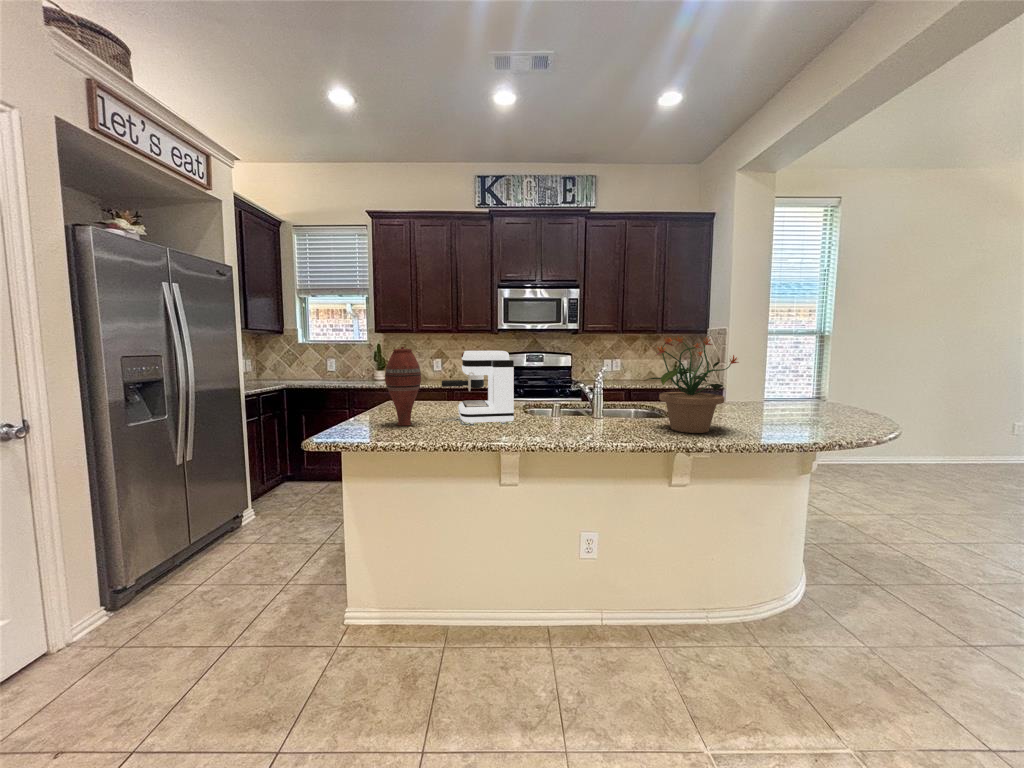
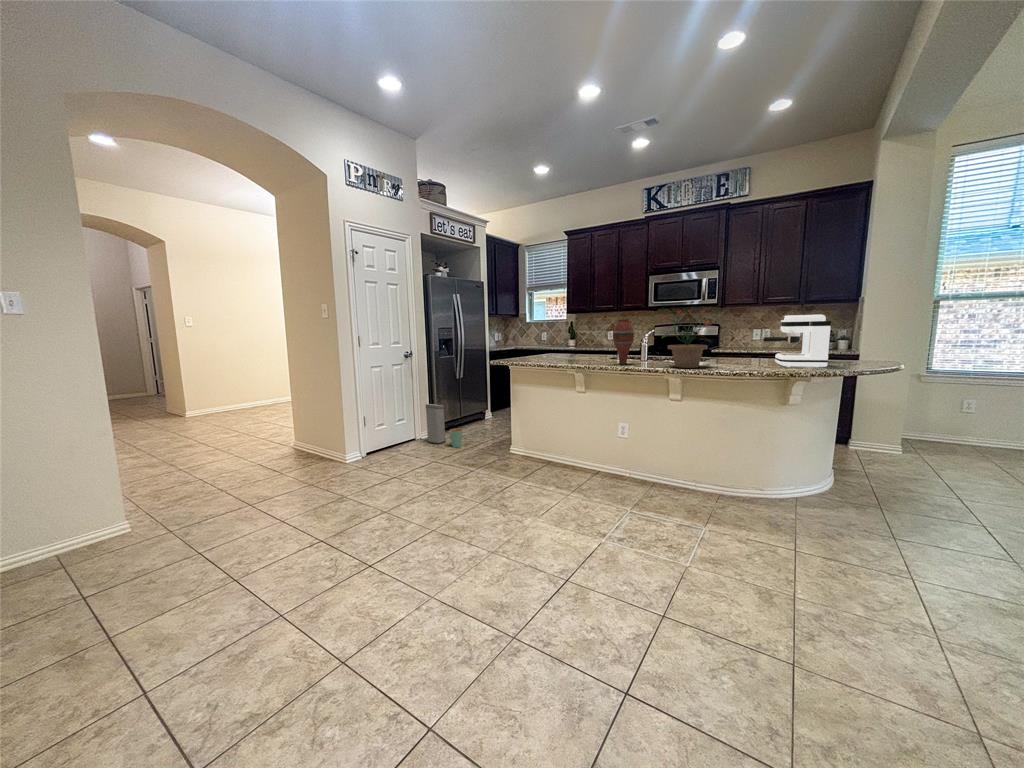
vase: present [385,347,421,426] -> present [613,318,634,364]
coffee maker: present [442,351,514,424] -> present [763,315,831,368]
trash can: none [84,537,204,637] -> present [426,404,463,447]

